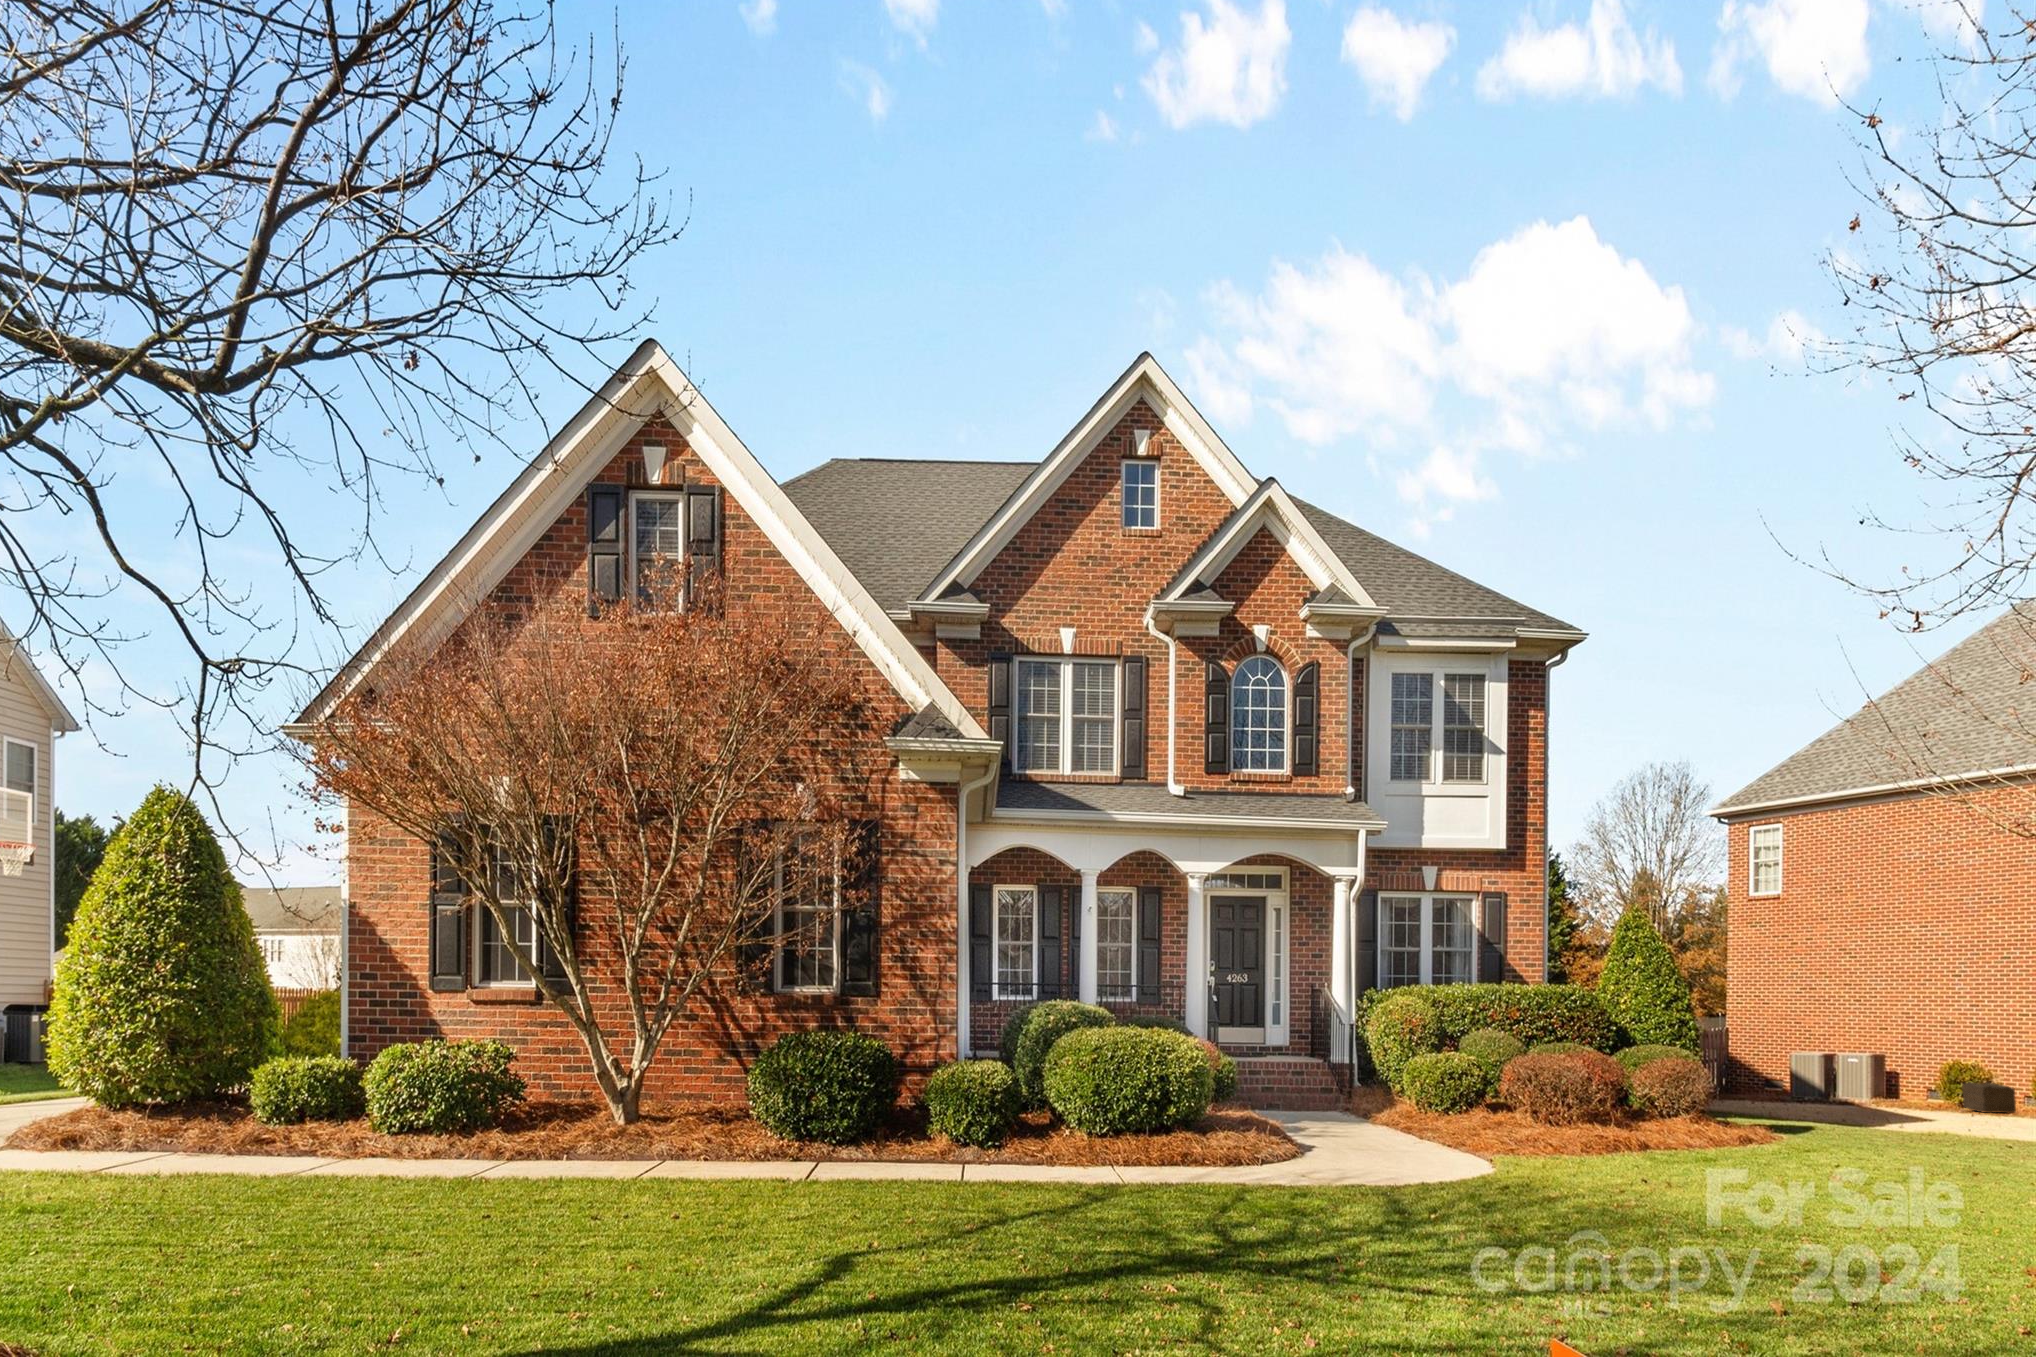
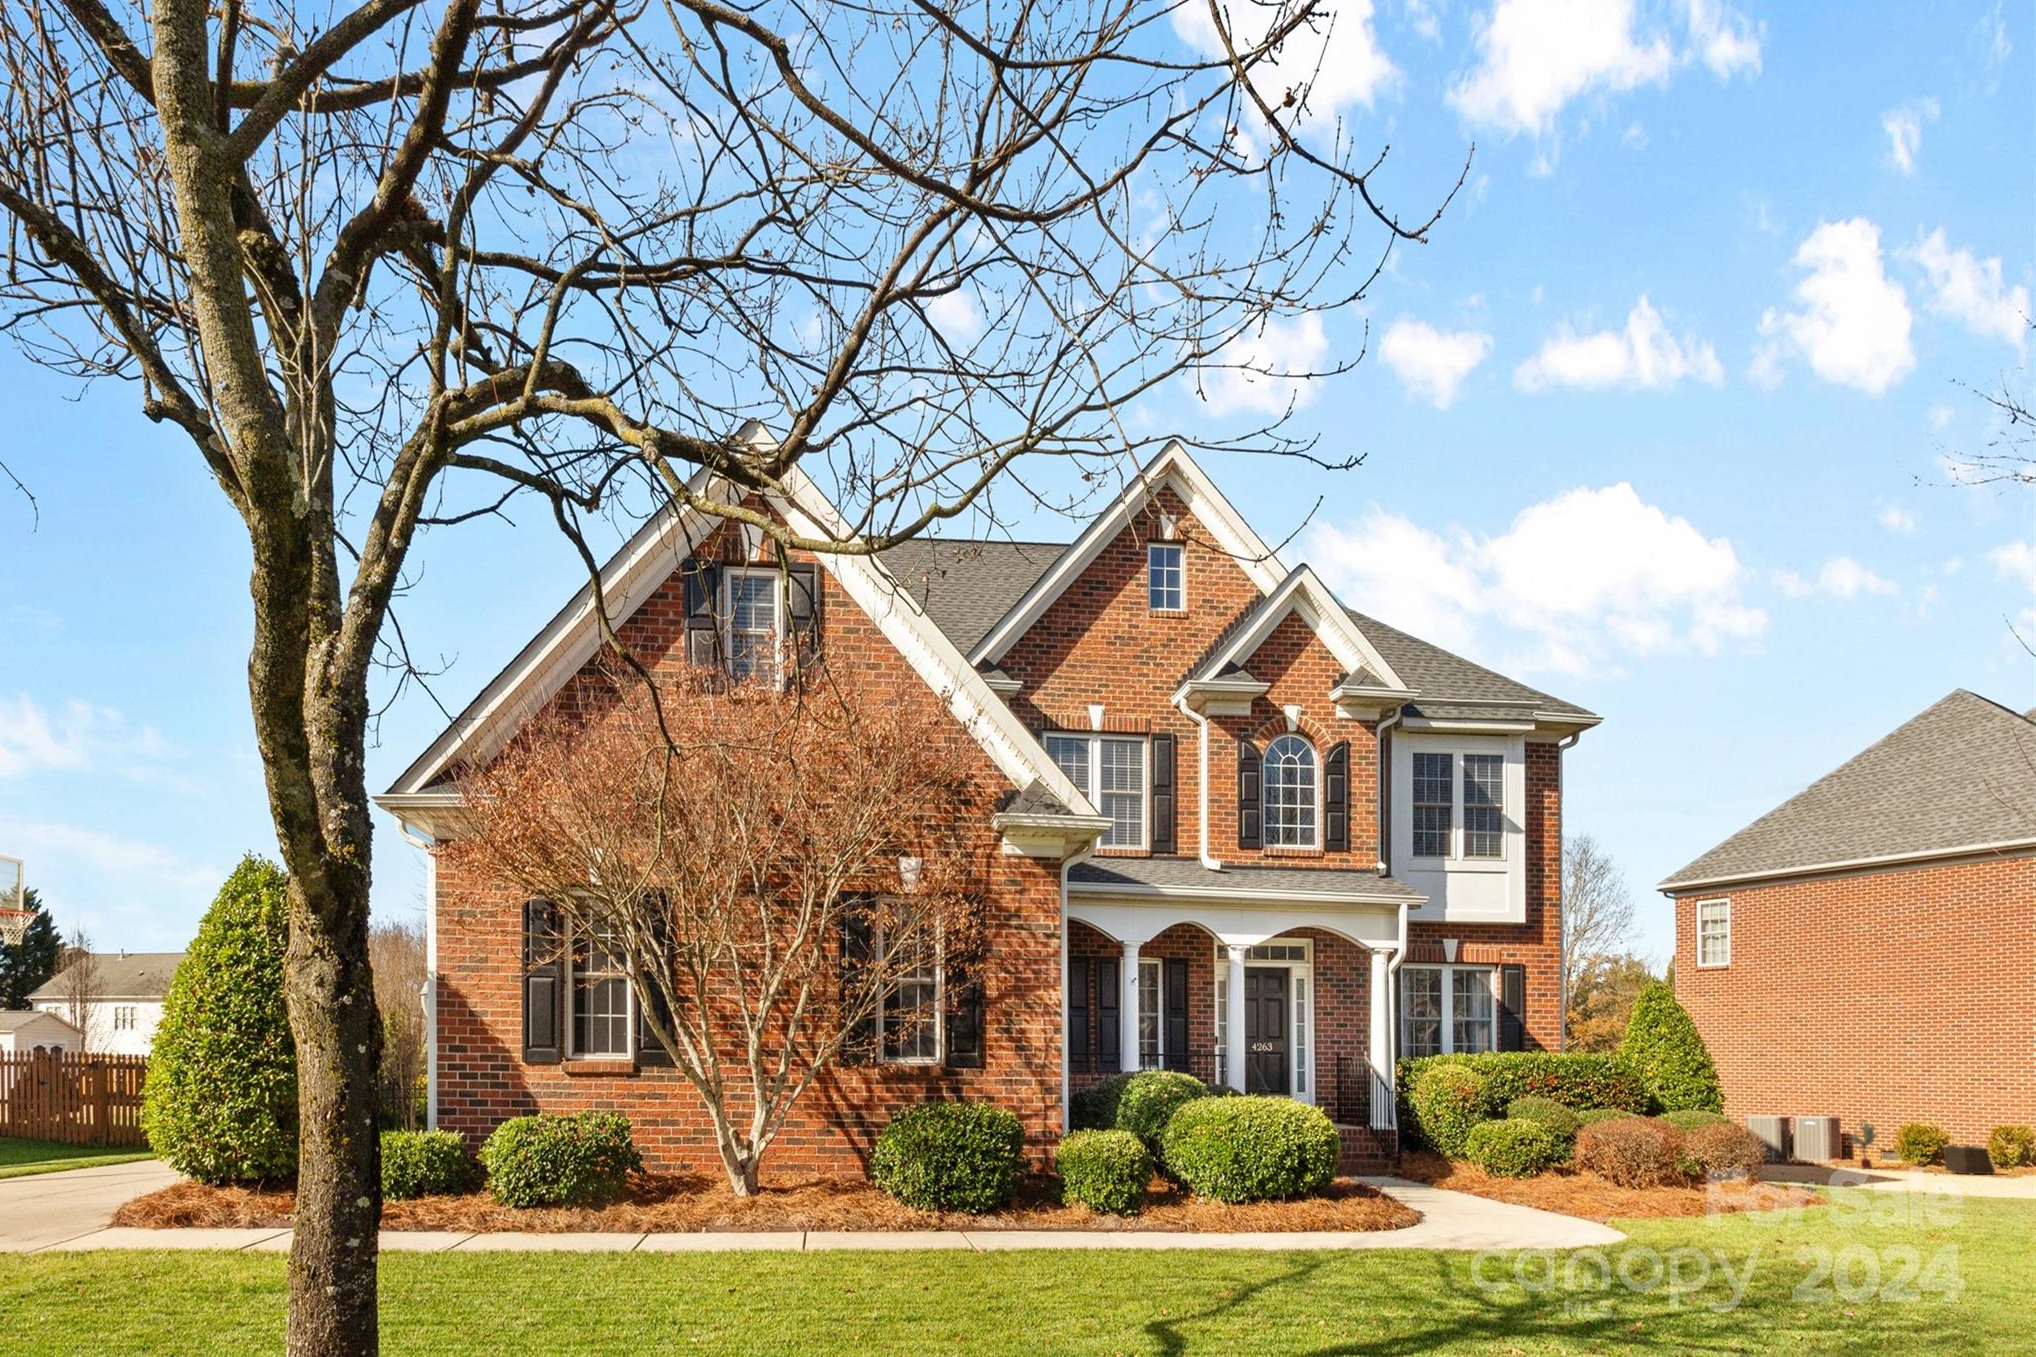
potted tree: none [1863,1052,1897,1104] -> present [1850,1121,1877,1169]

